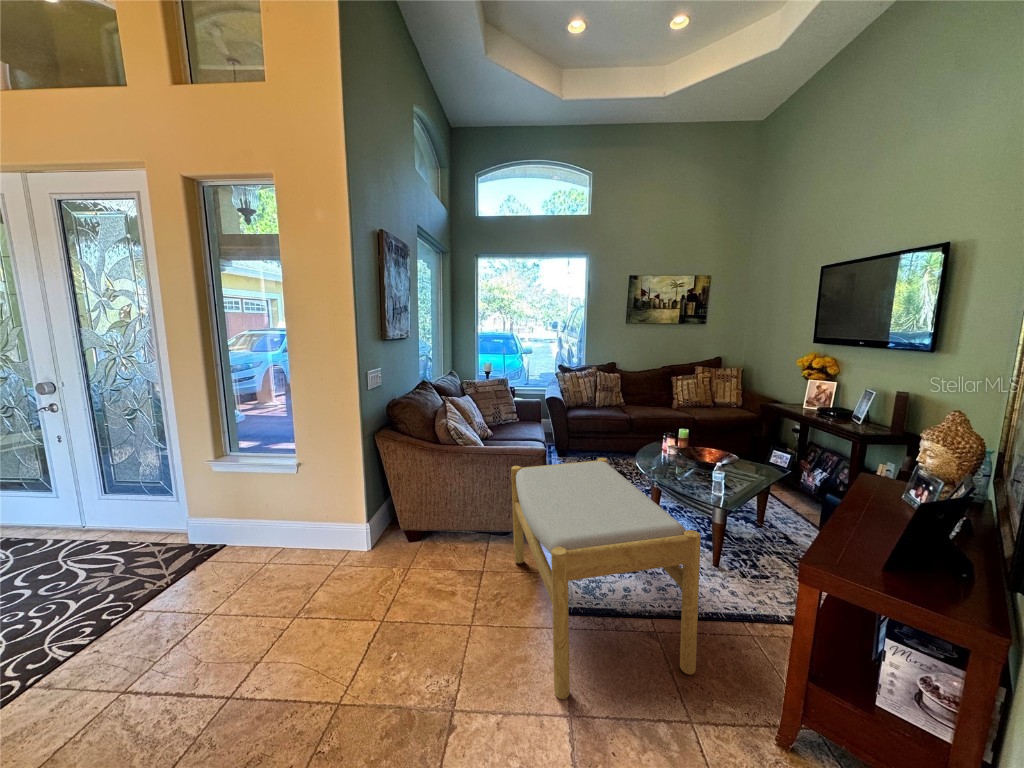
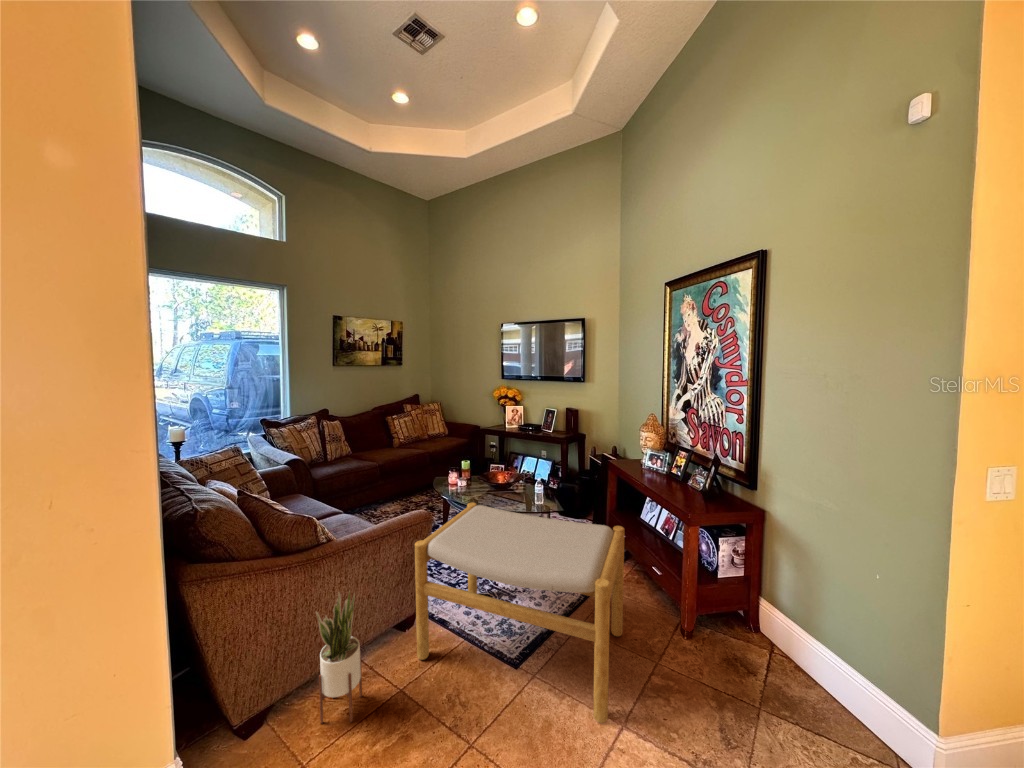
potted plant: none [431,475,470,564] -> present [316,591,362,724]

